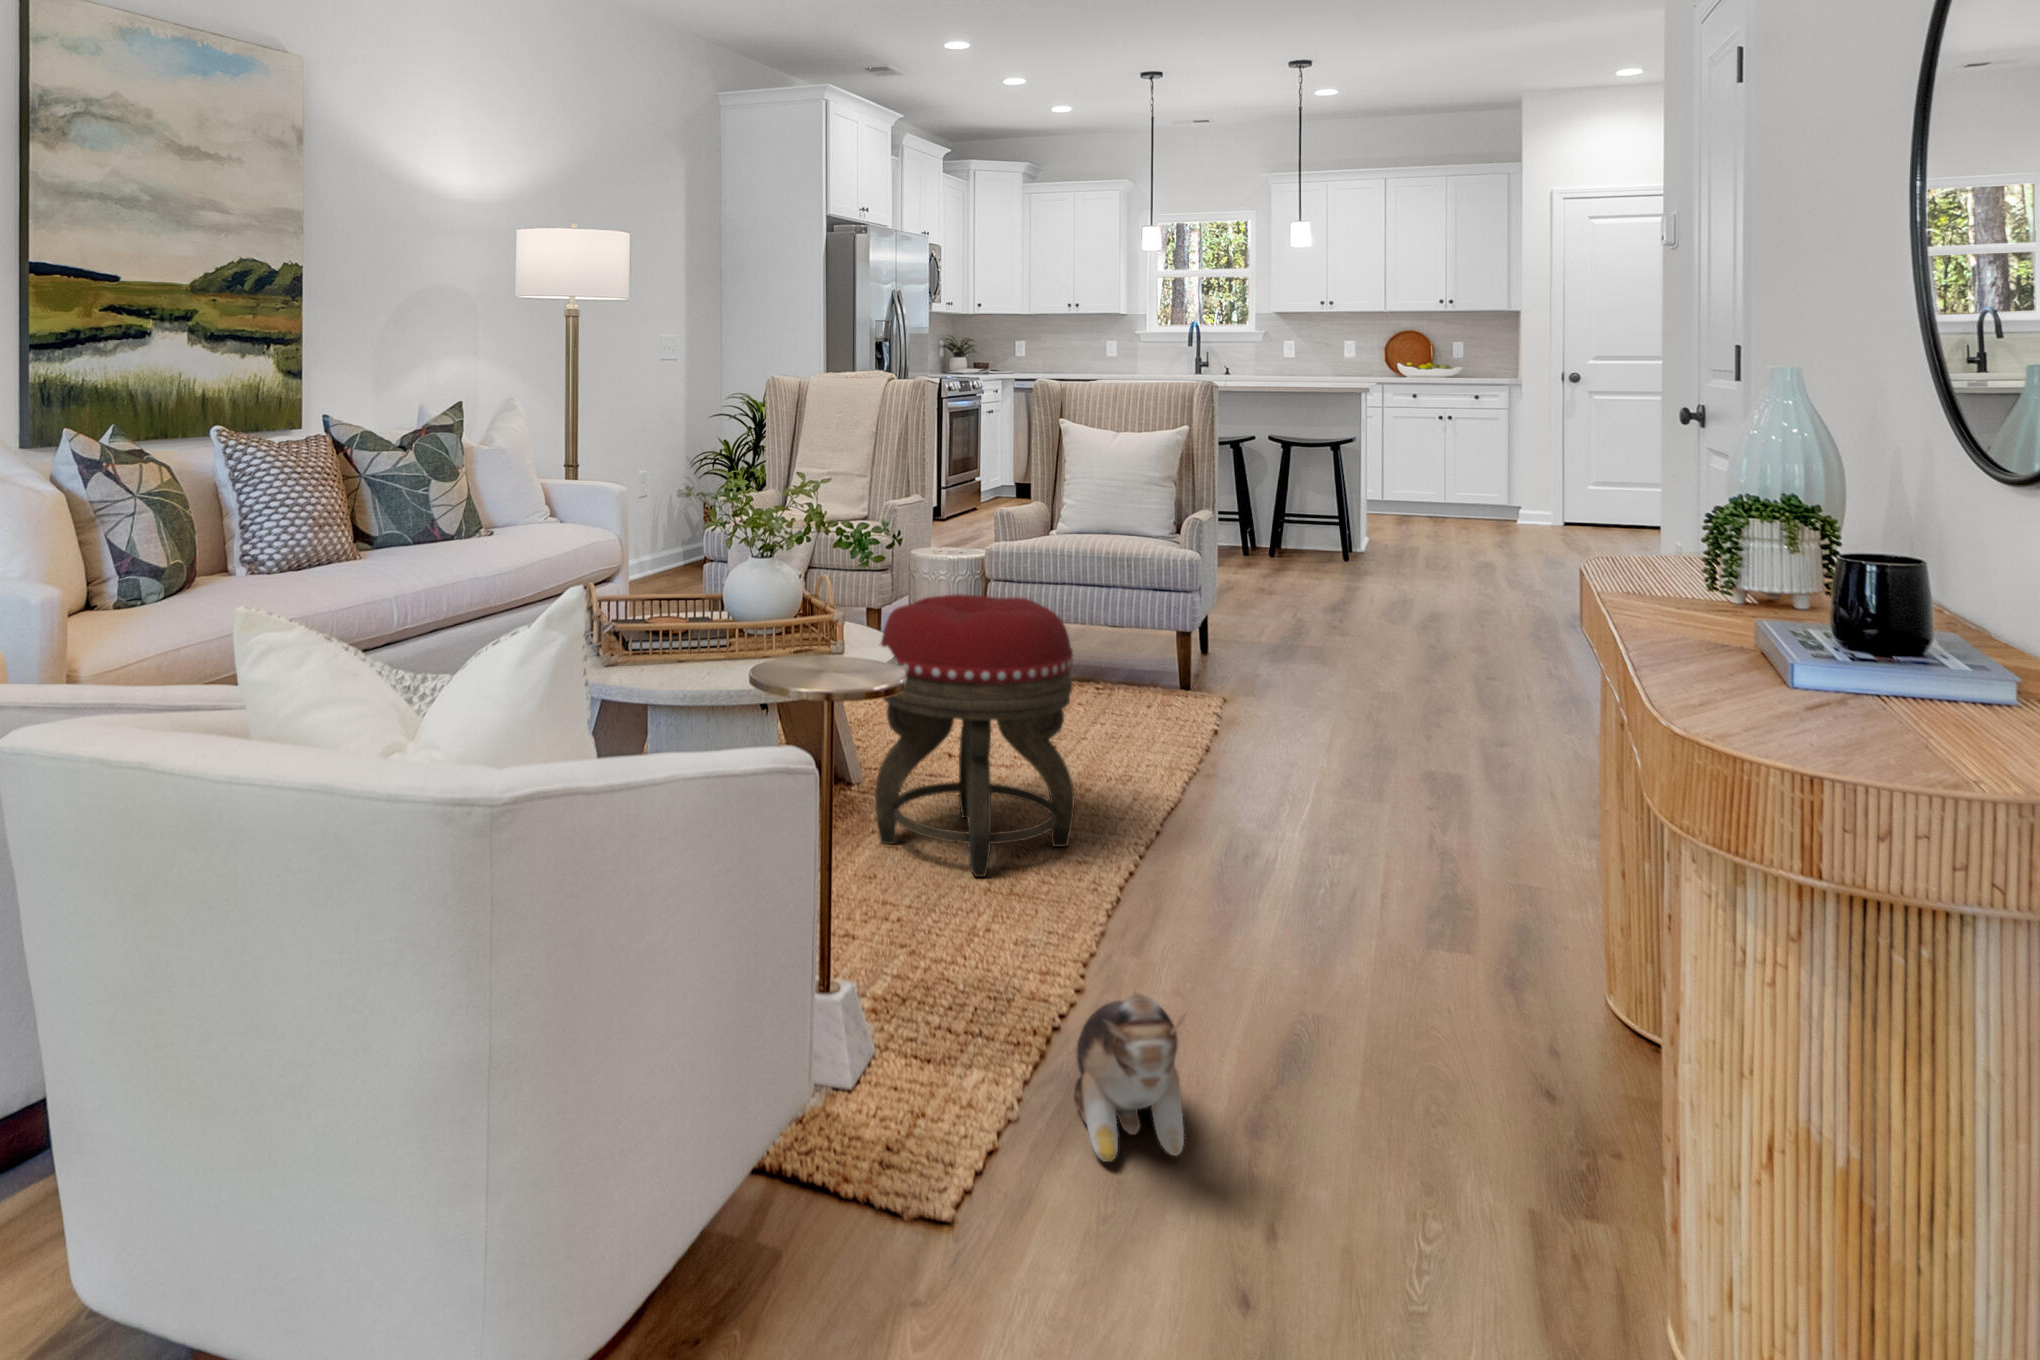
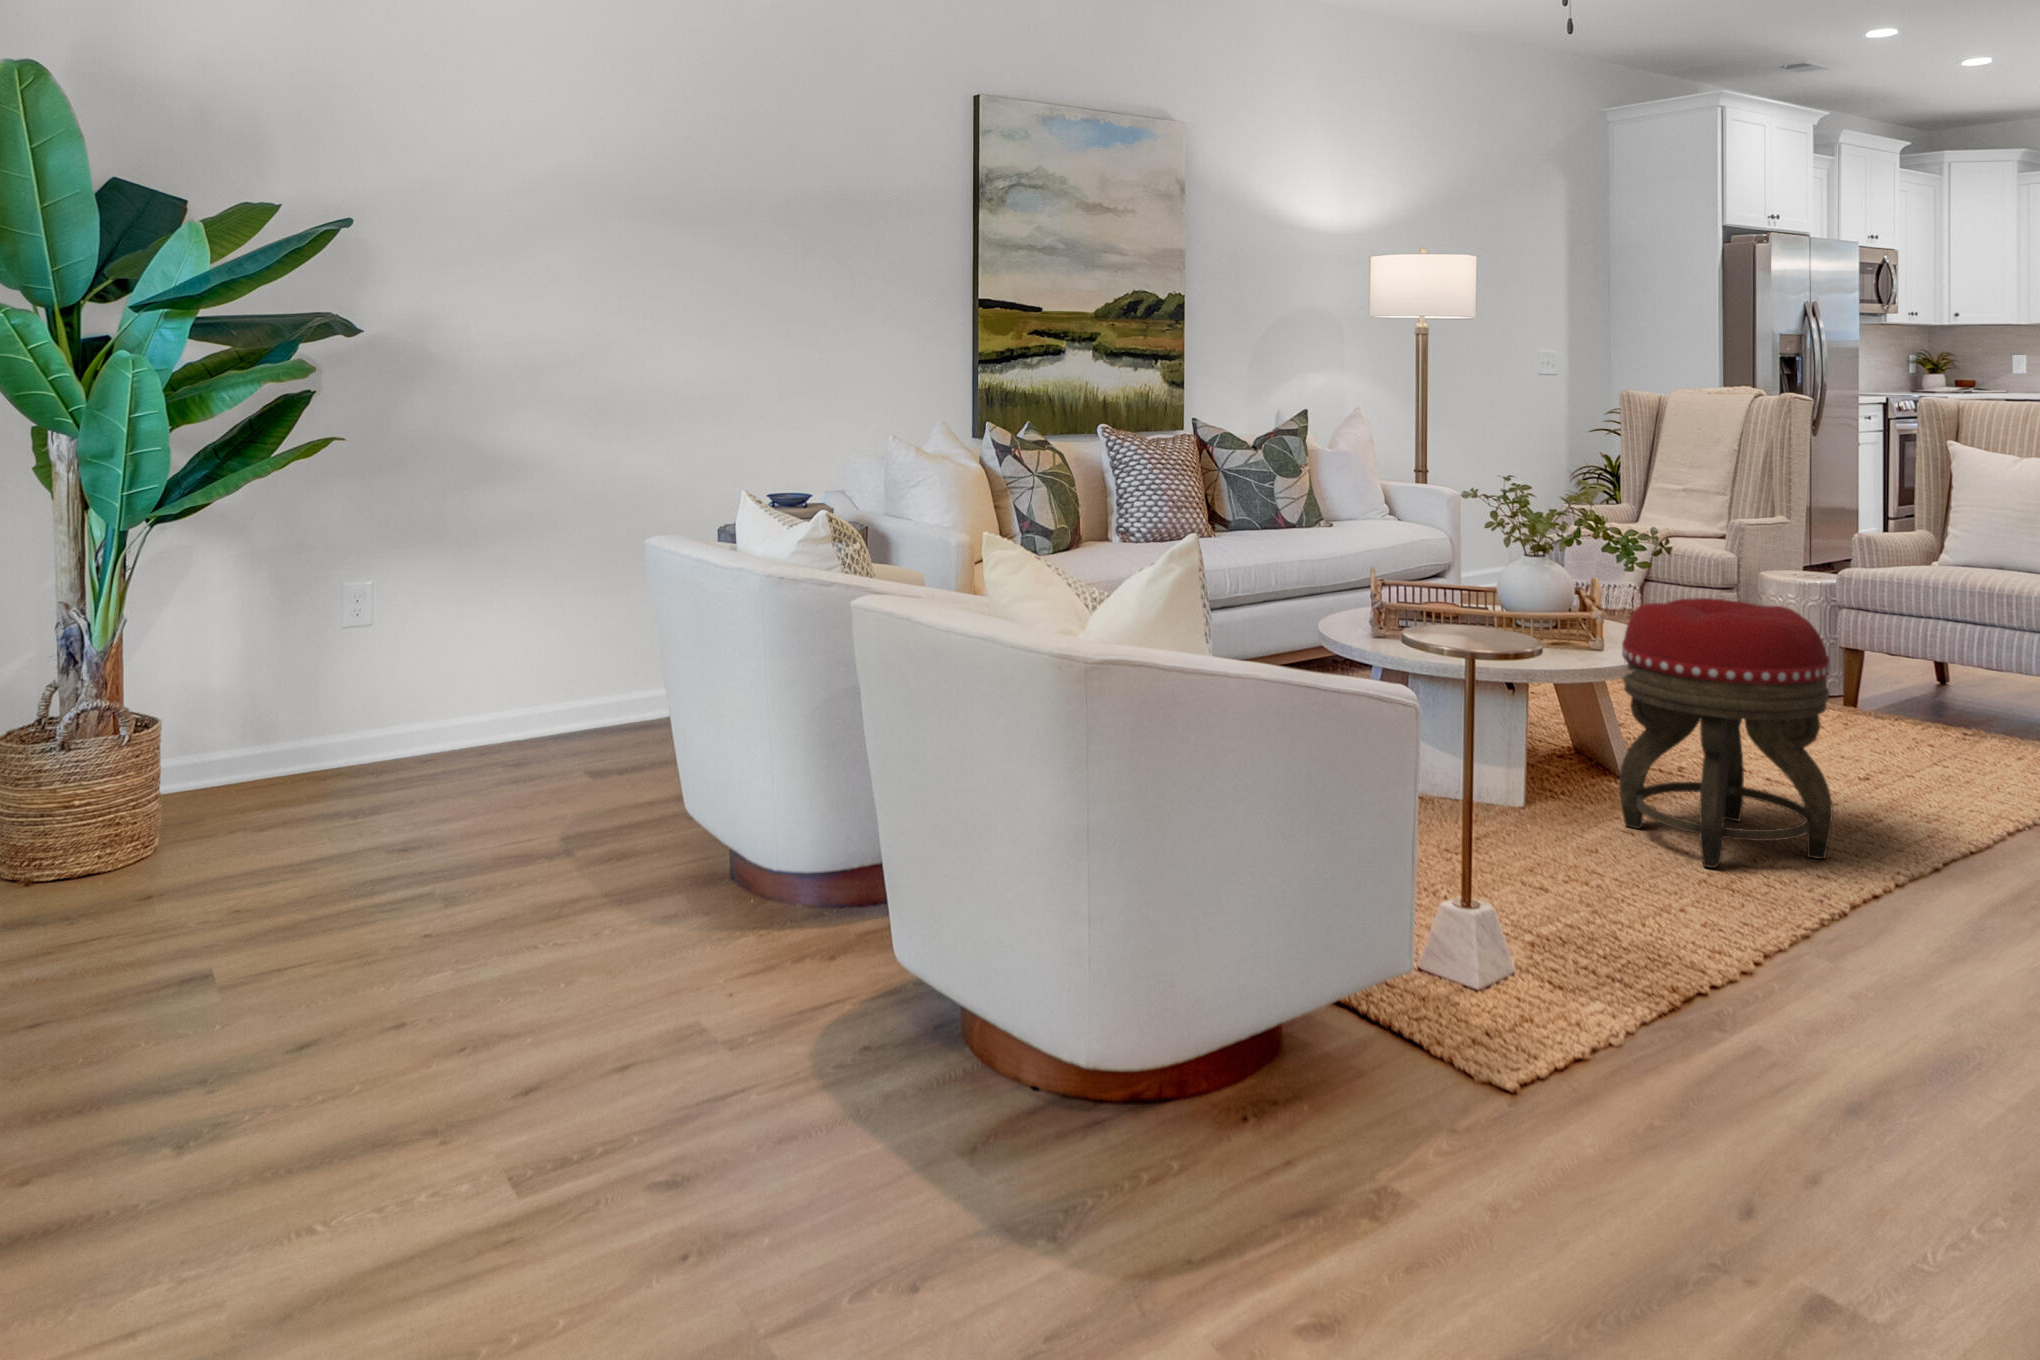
plush toy: present [1074,993,1185,1162] -> none [1662,940,1780,1102]

